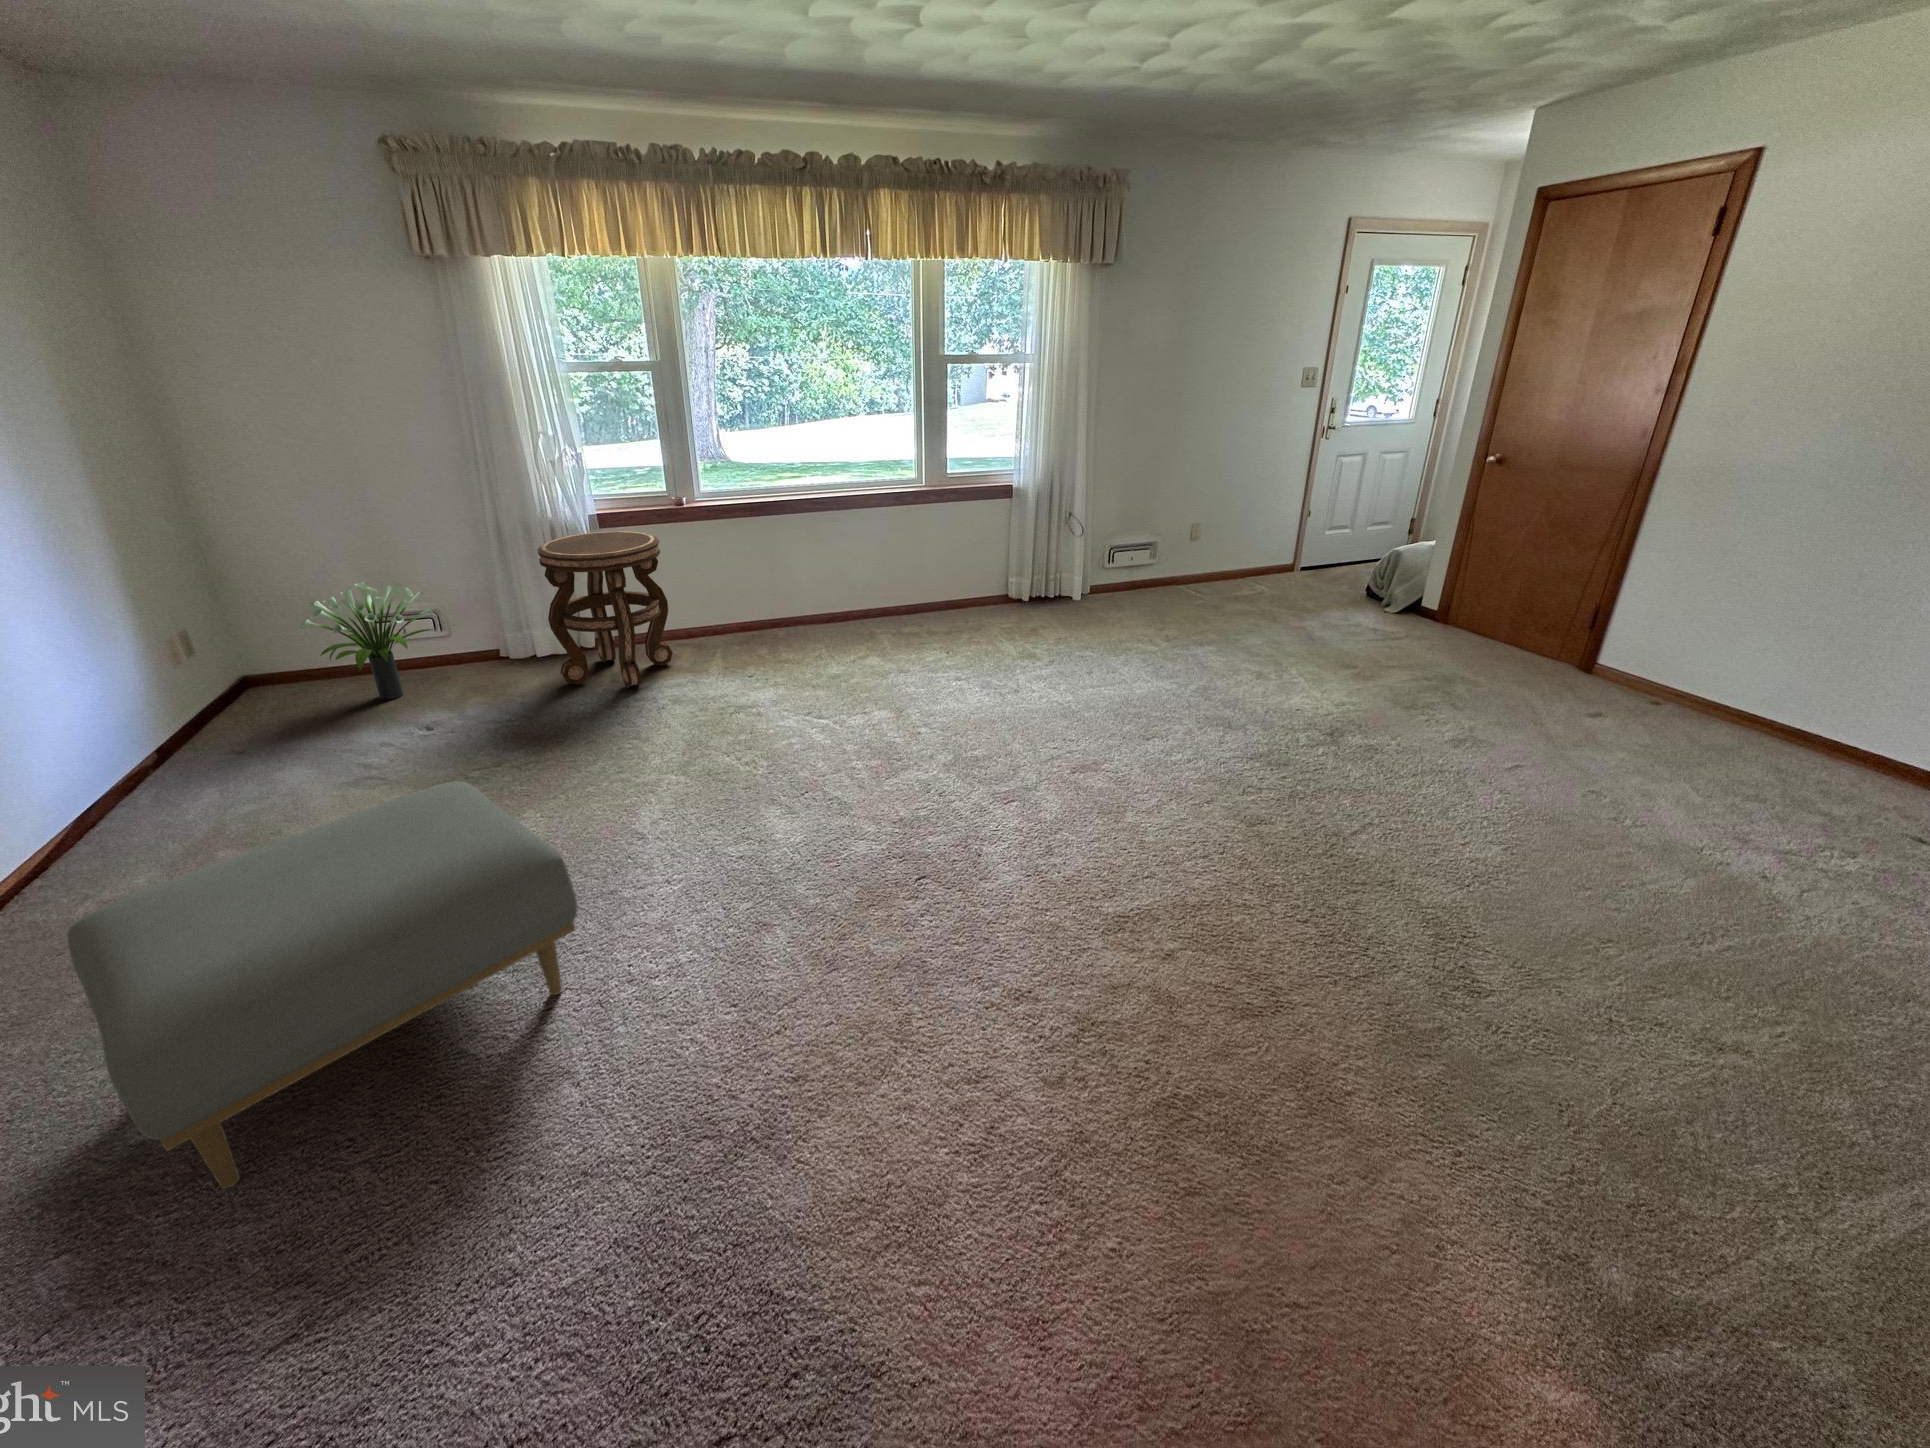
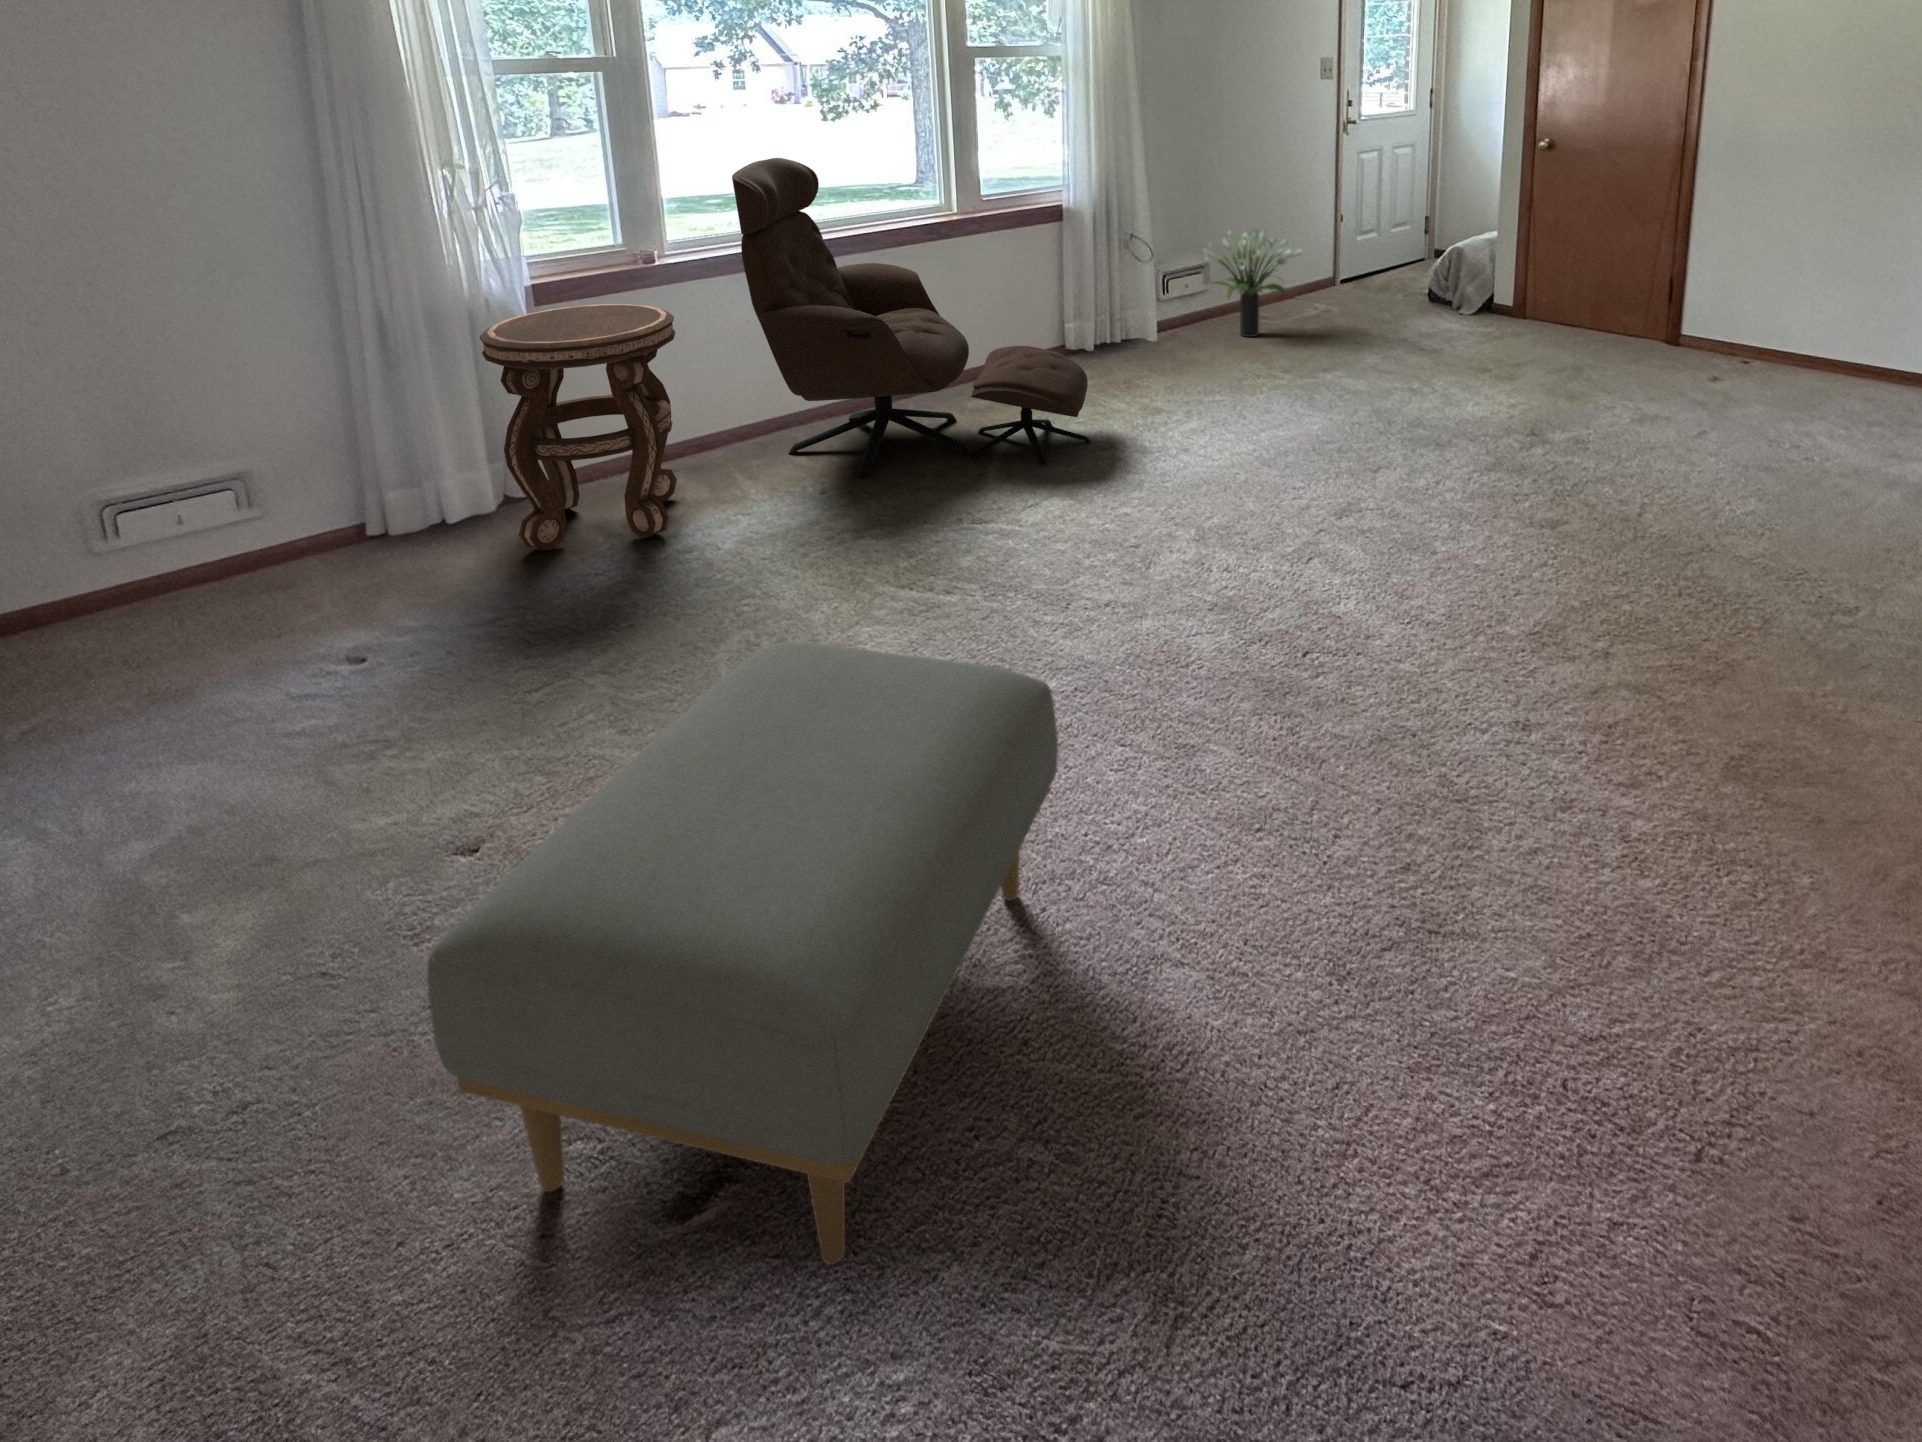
lounge chair: none [714,438,969,684] -> present [732,158,1091,477]
potted plant: present [300,582,434,700] -> present [1203,229,1303,337]

